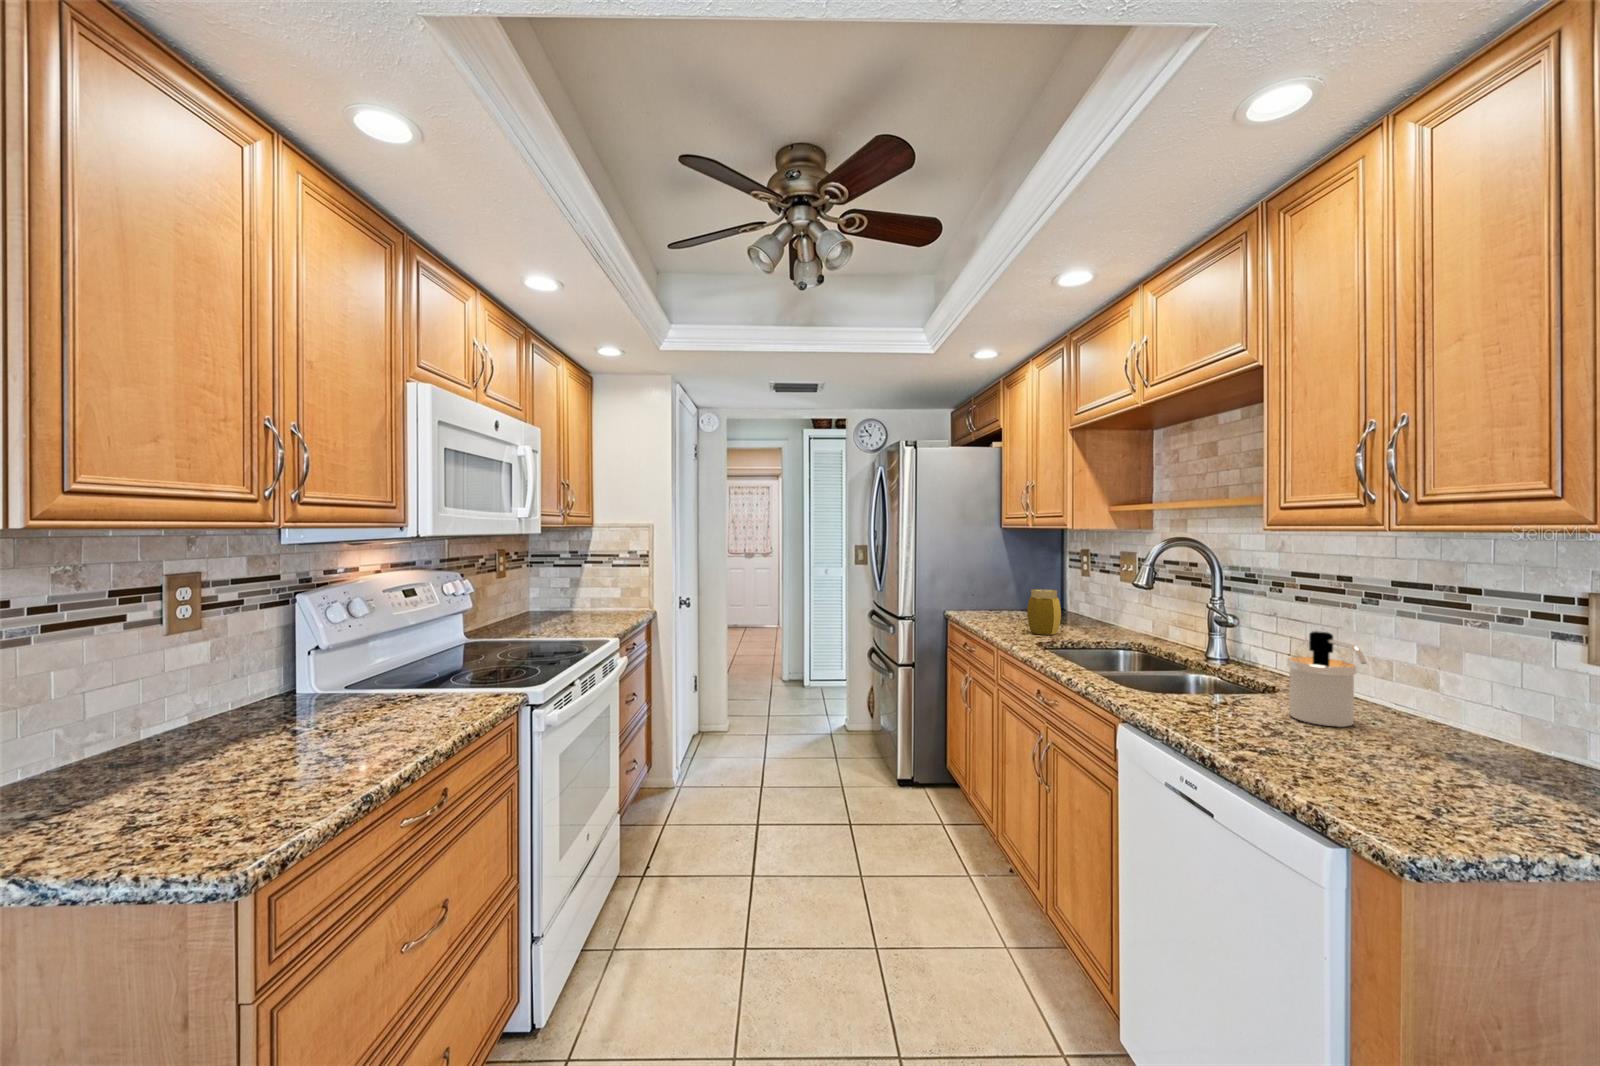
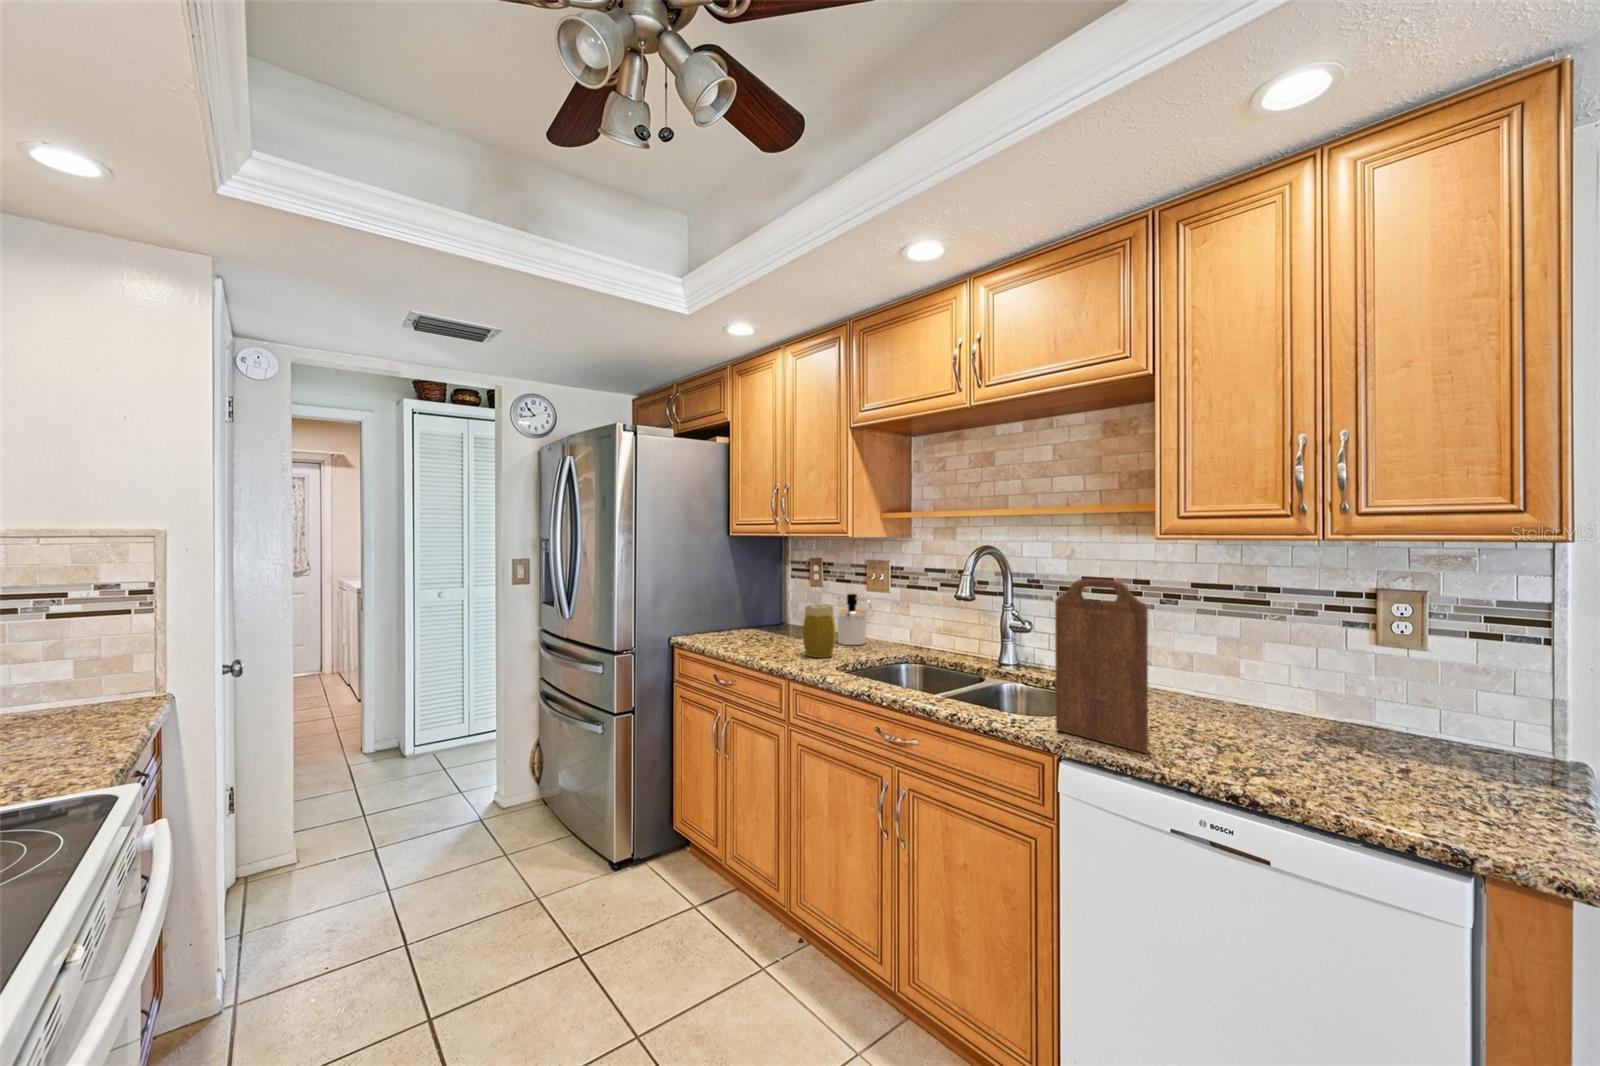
cutting board: none [1138,566,1191,725] -> present [1055,579,1148,752]
soap dispenser: present [1287,631,1366,727] -> present [837,594,872,645]

